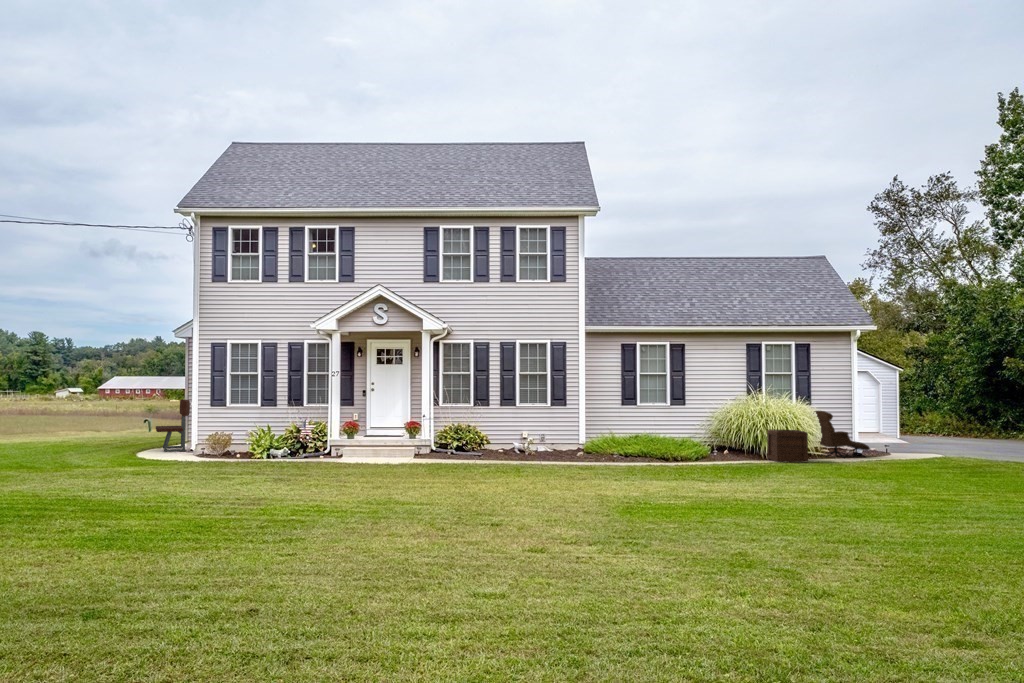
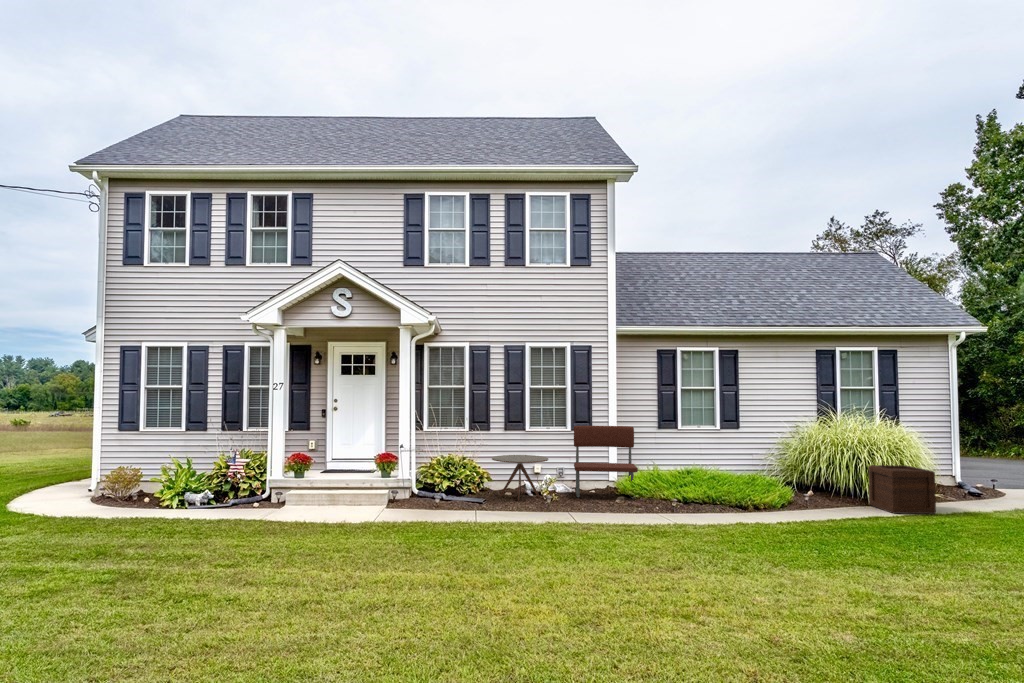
bench: present [156,399,190,452] -> present [574,426,638,499]
lounge chair: present [814,411,870,458] -> none [915,437,993,502]
round table: none [490,425,533,456] -> present [492,455,548,501]

